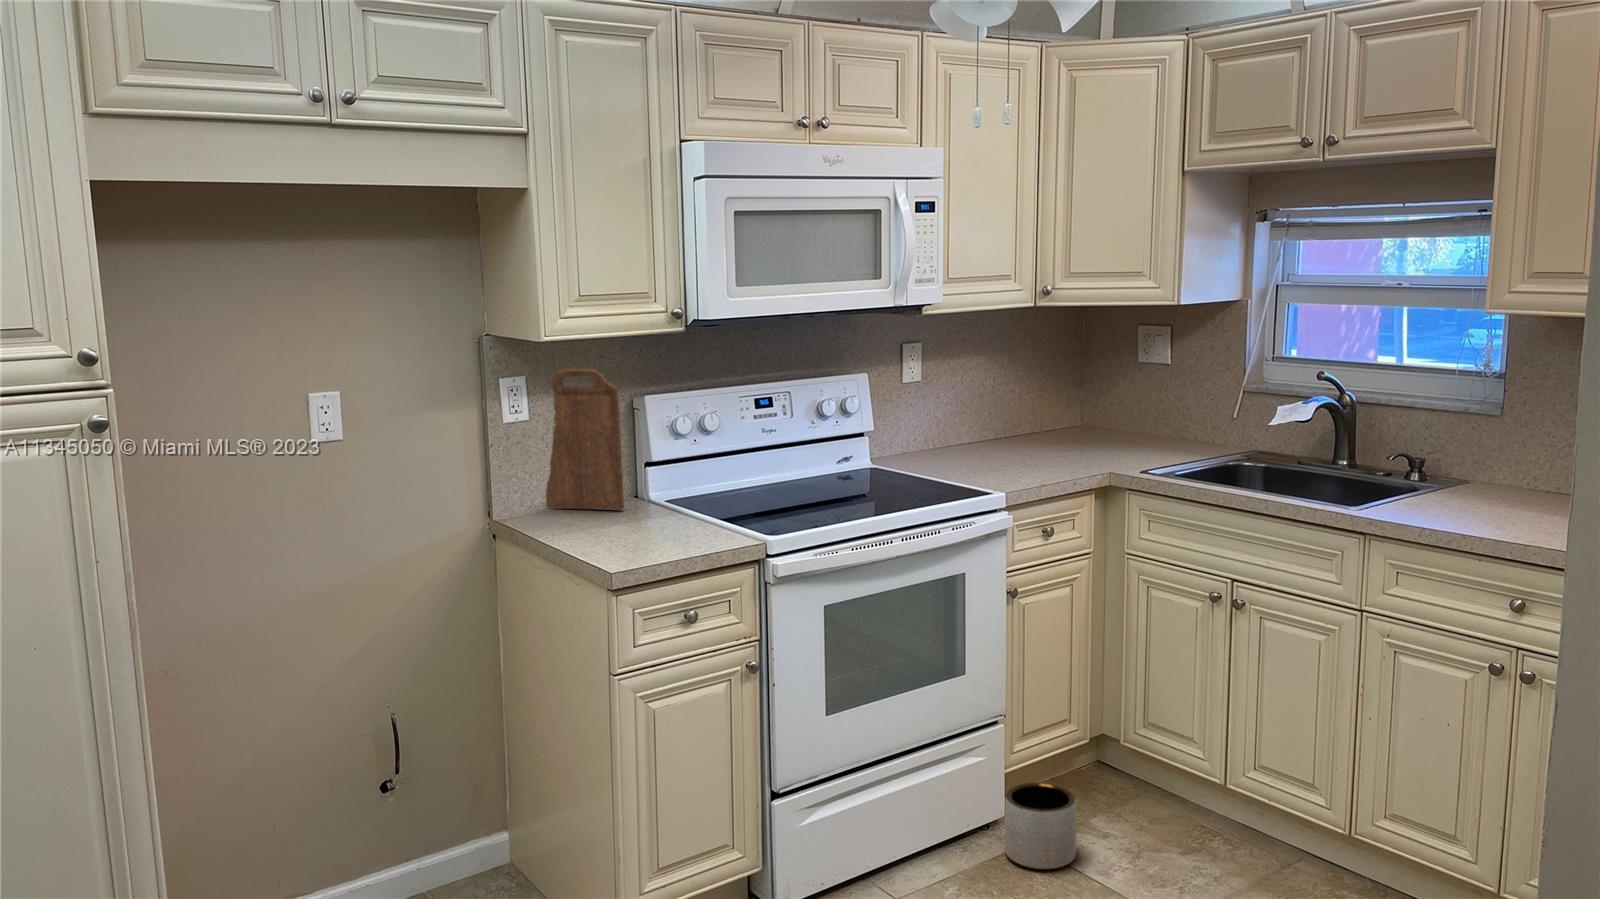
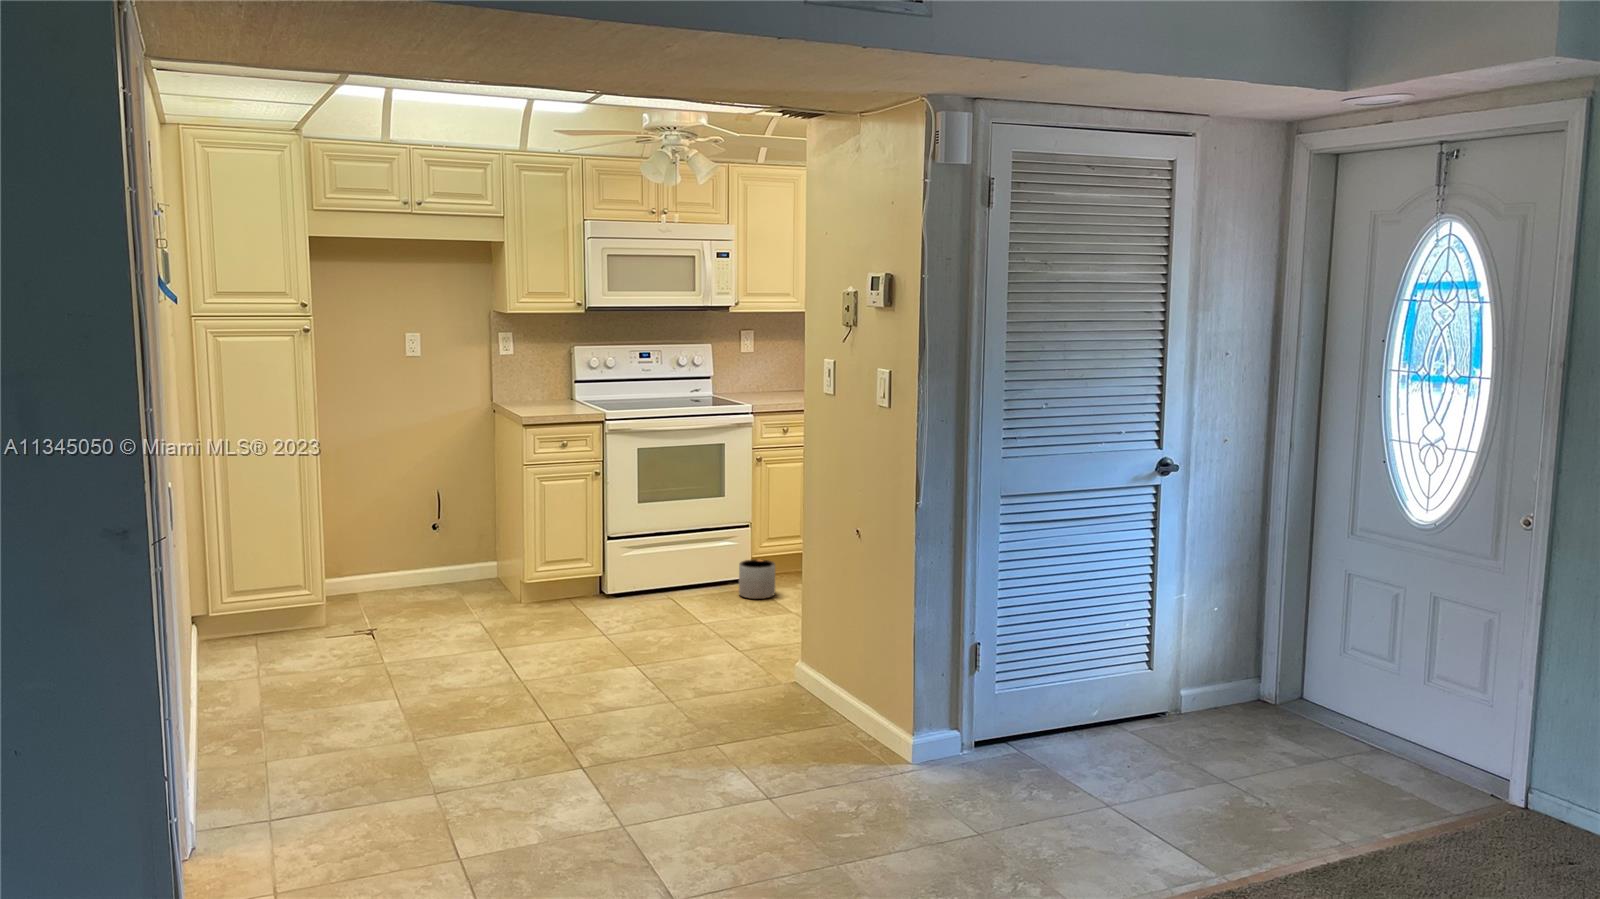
cutting board: present [546,369,624,510] -> none [522,330,559,402]

